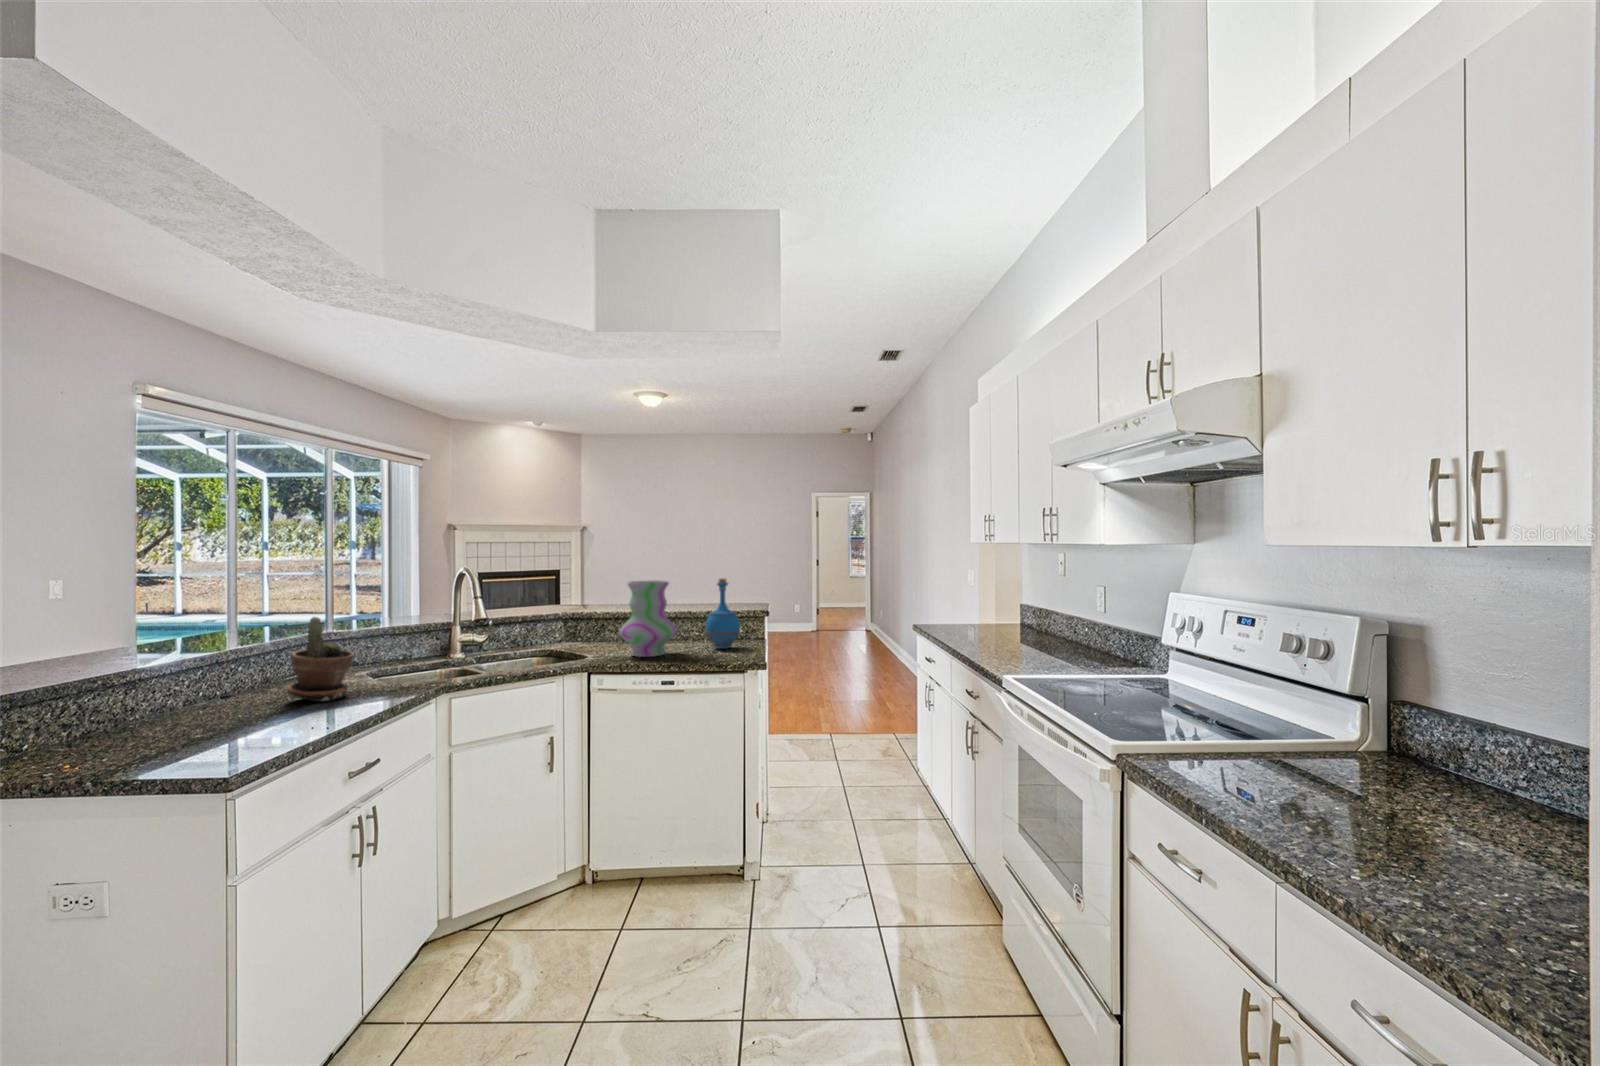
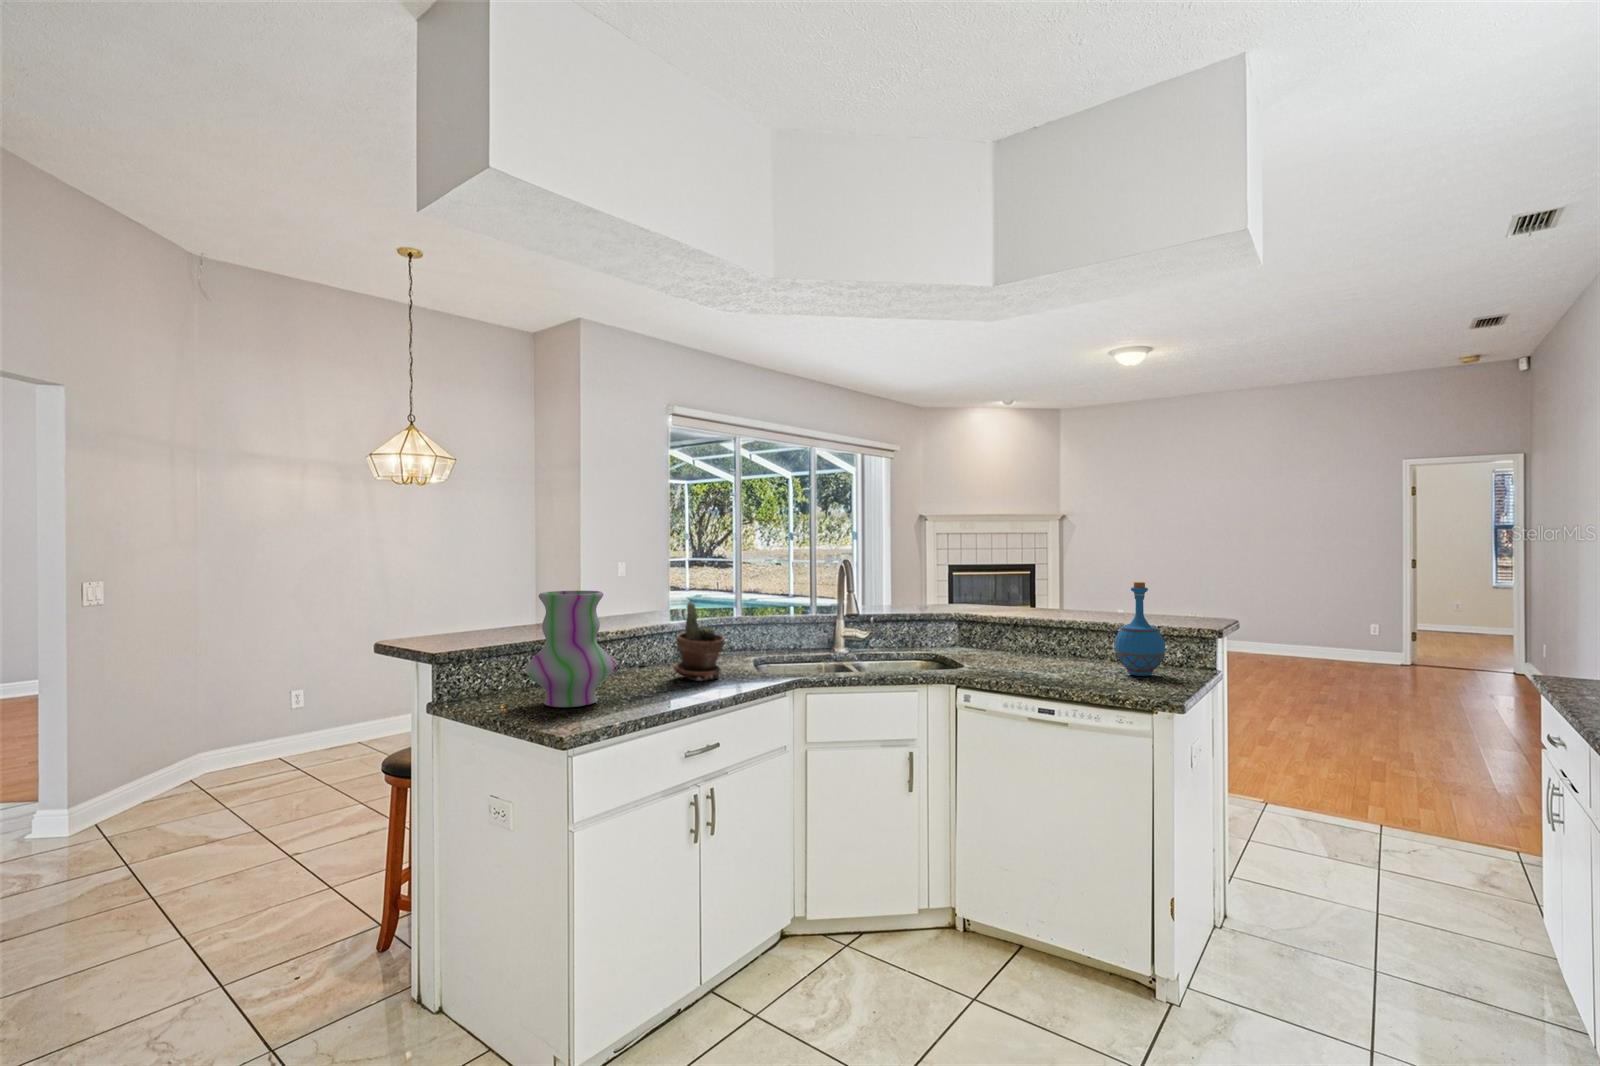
vase: present [620,580,677,657] -> present [526,590,615,707]

